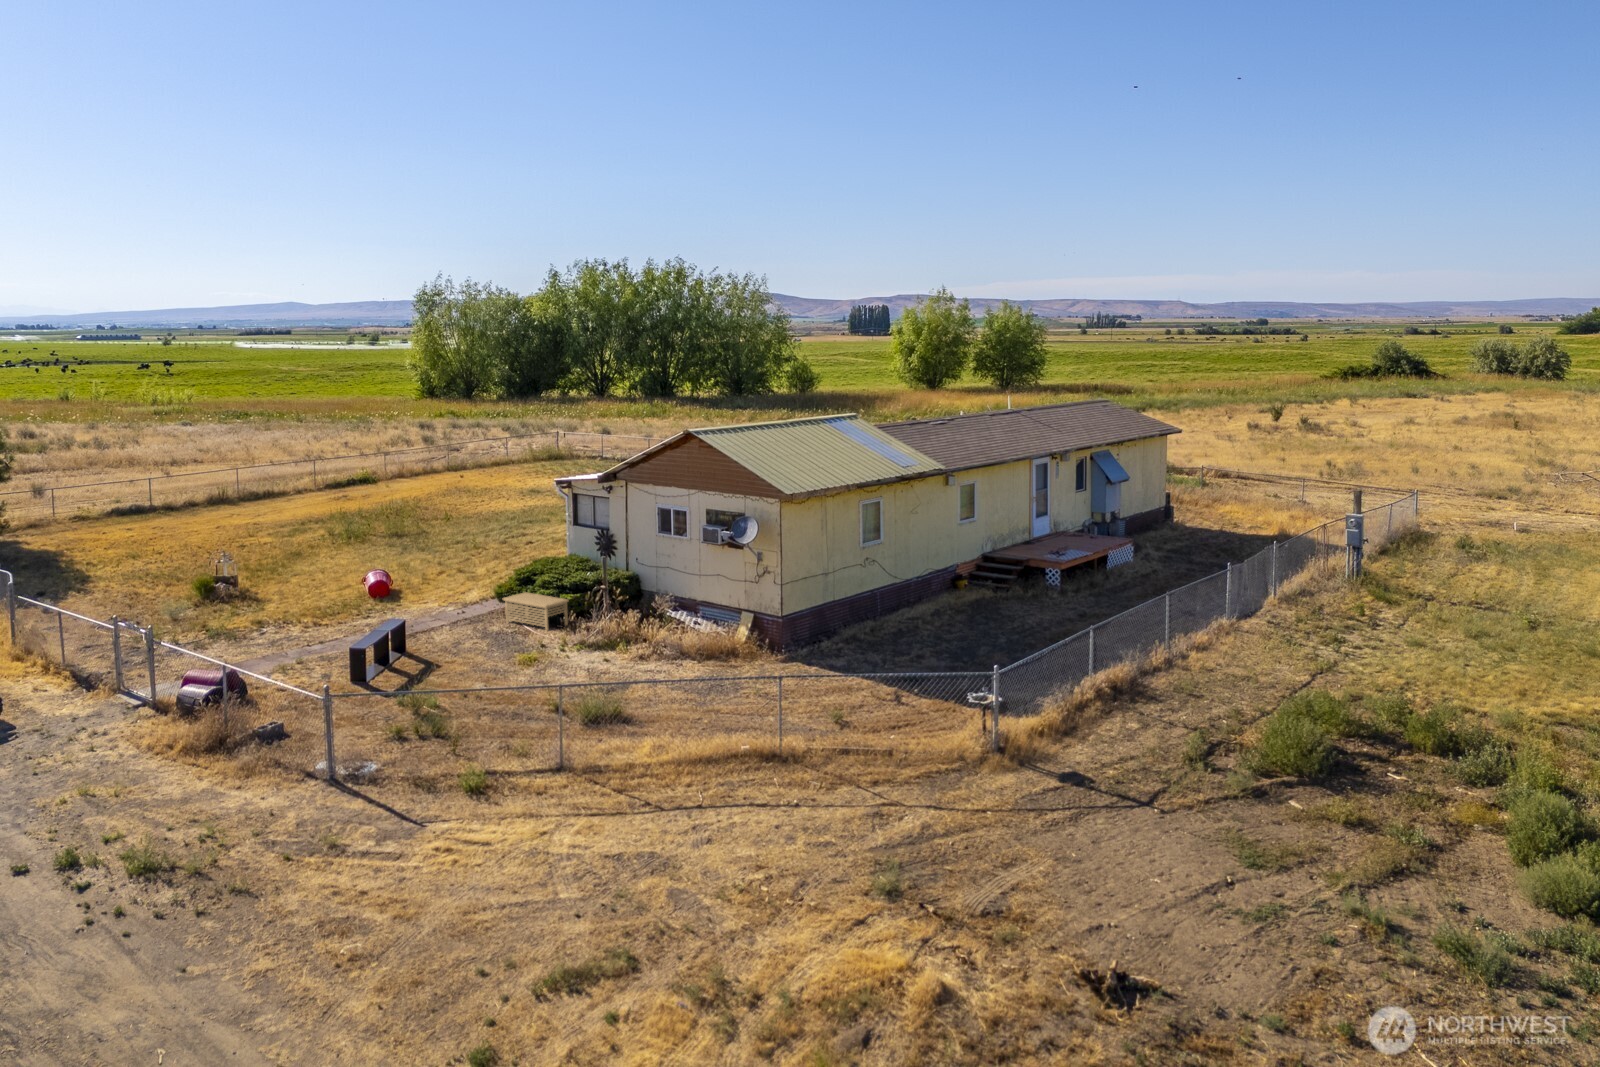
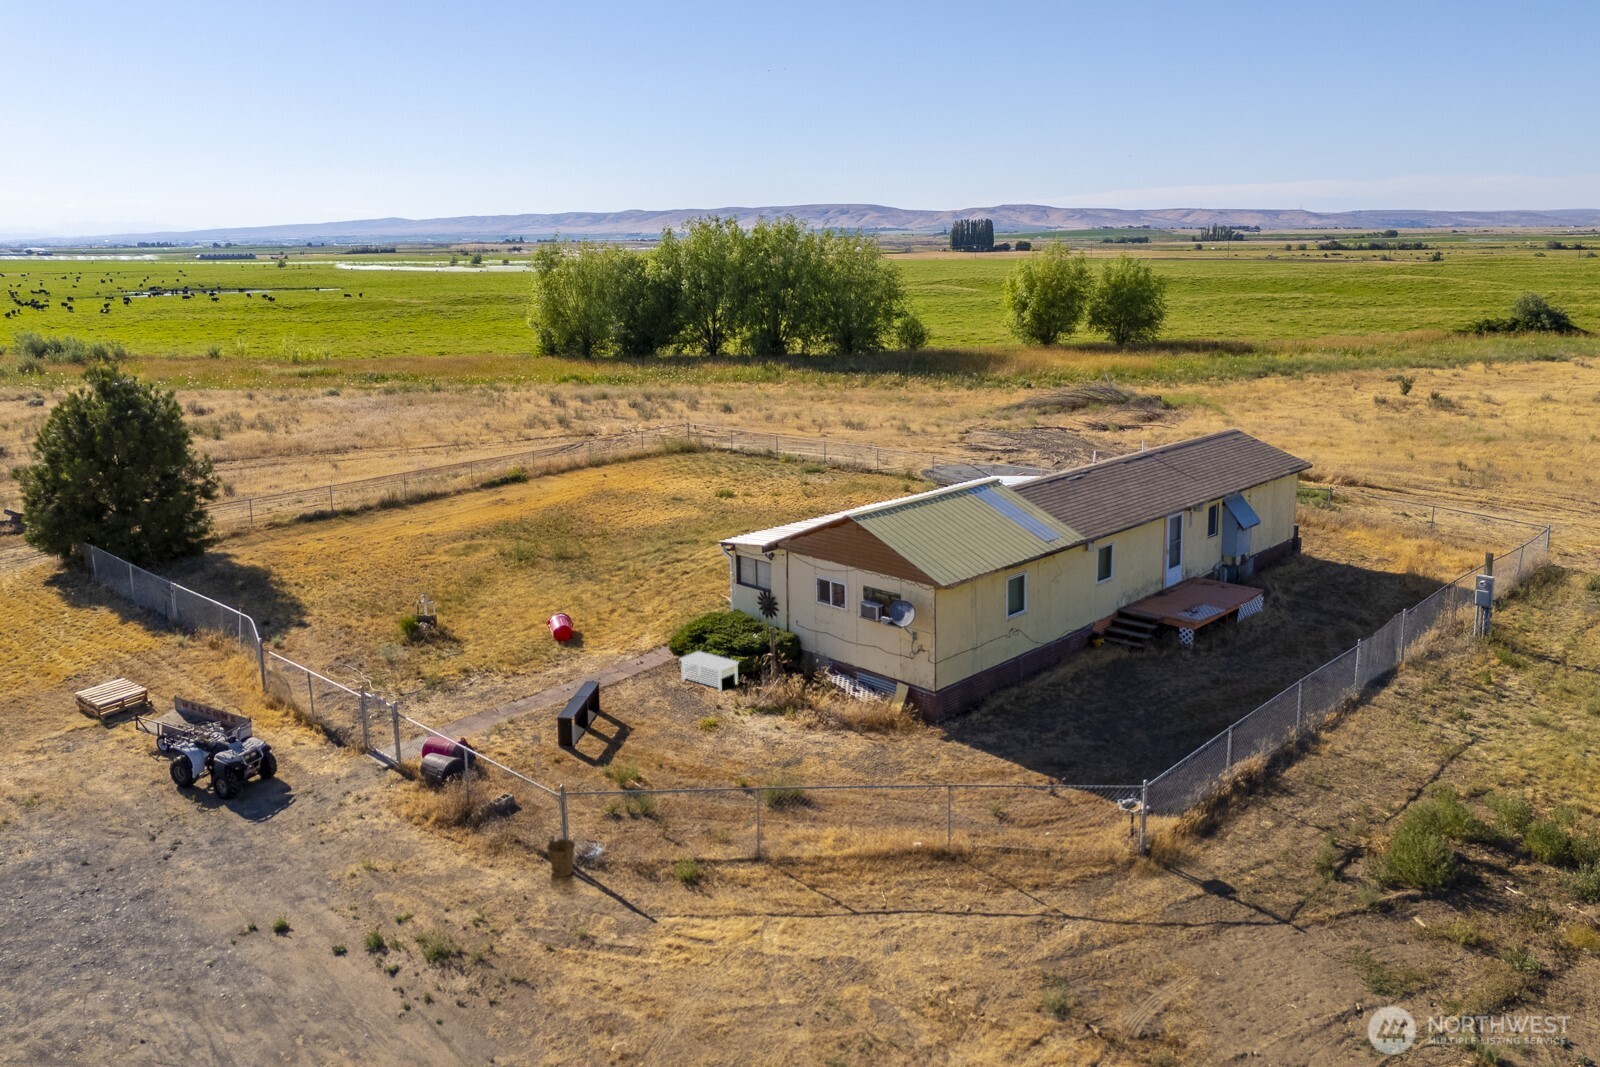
bucket: none [304,744,339,792] -> present [547,836,575,877]

